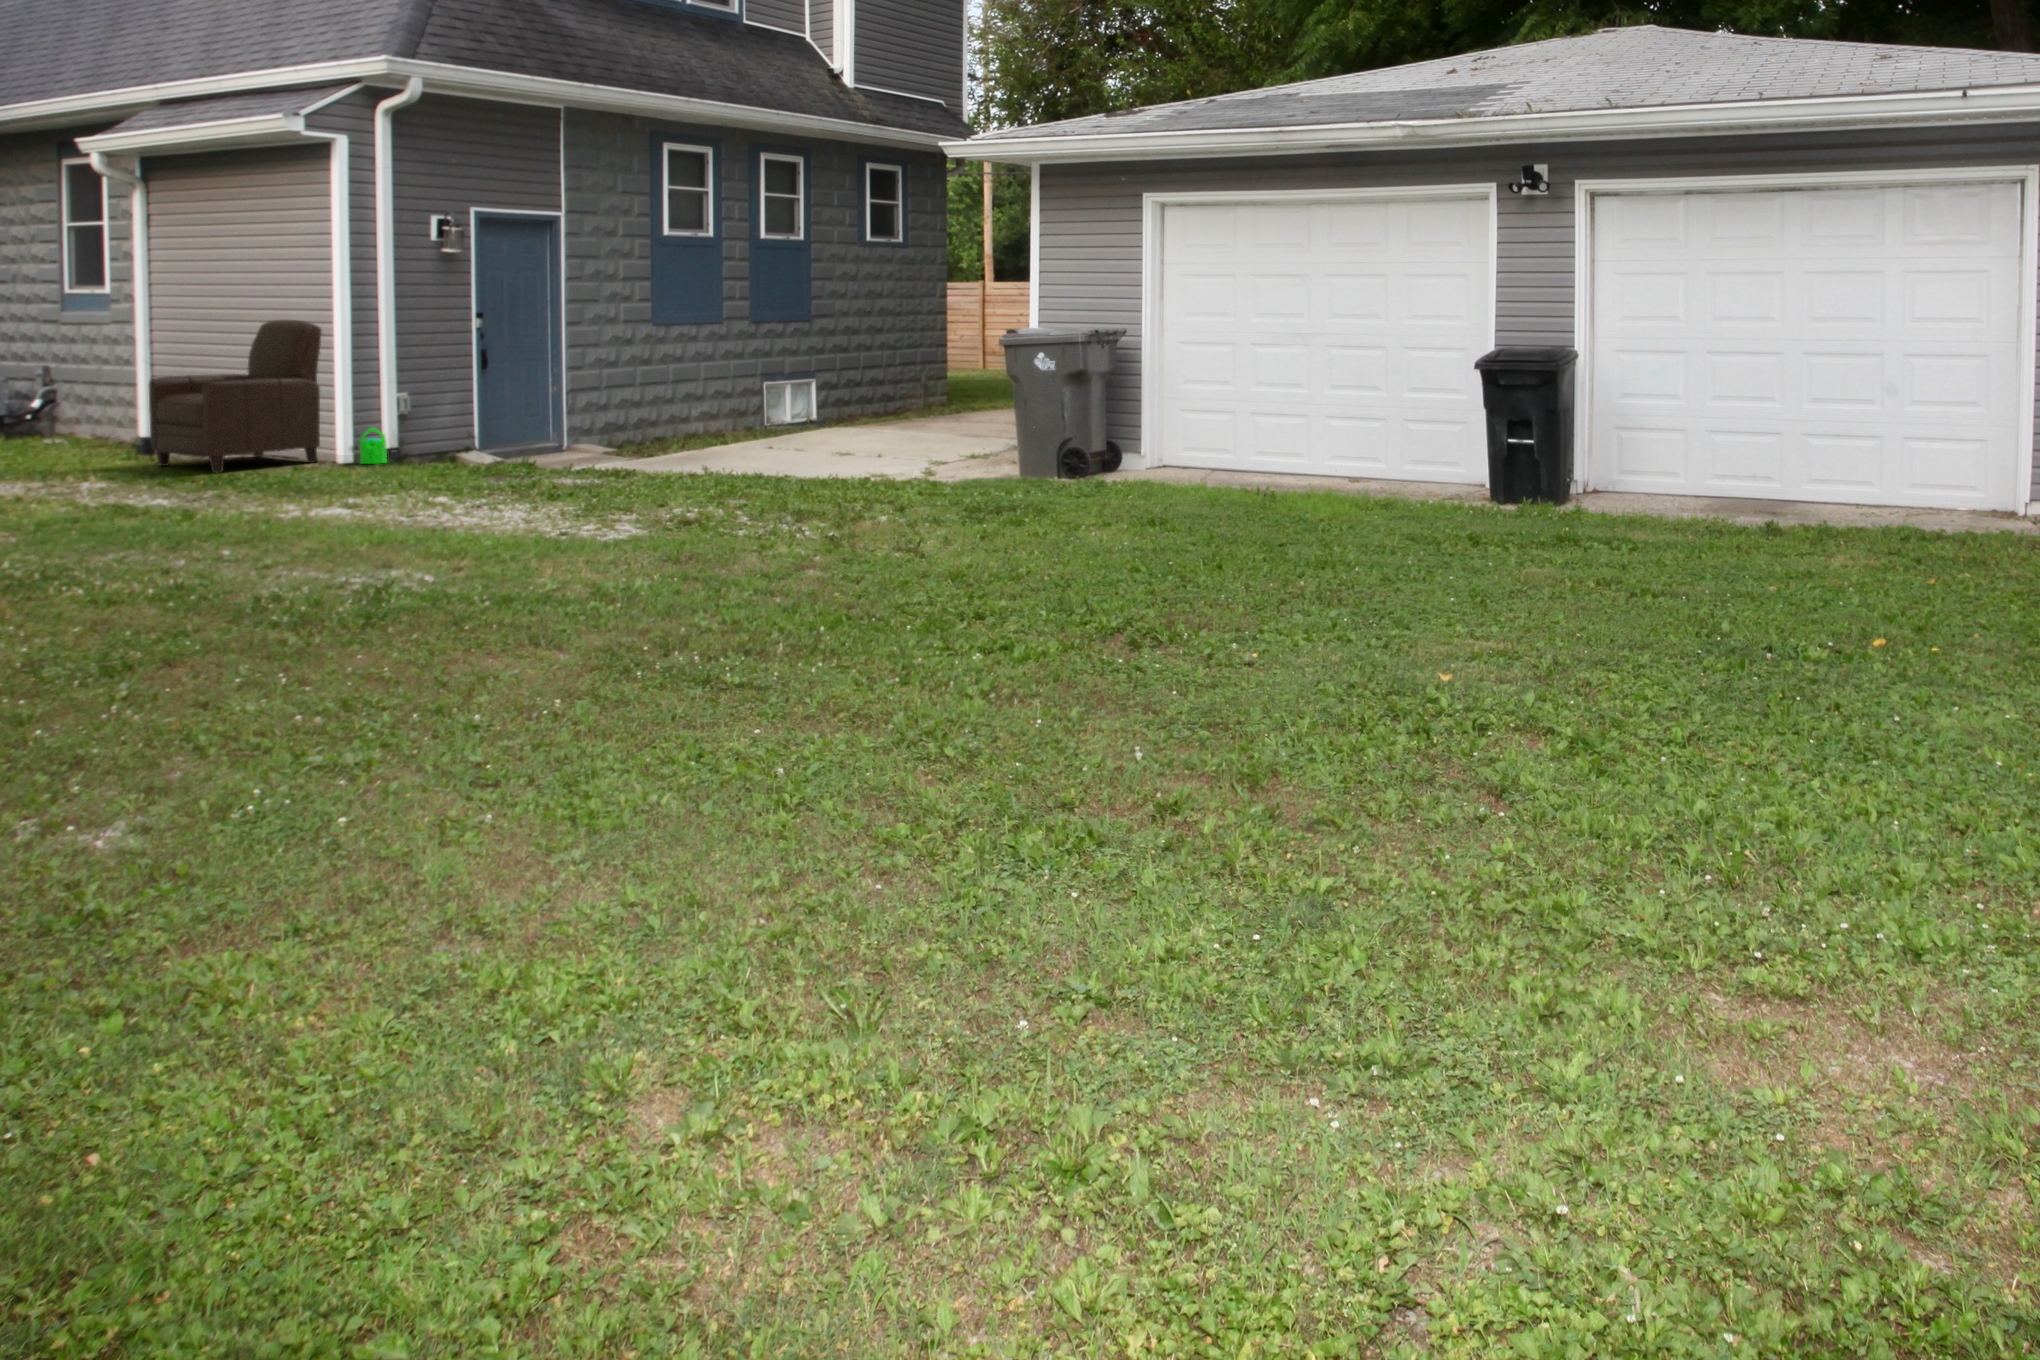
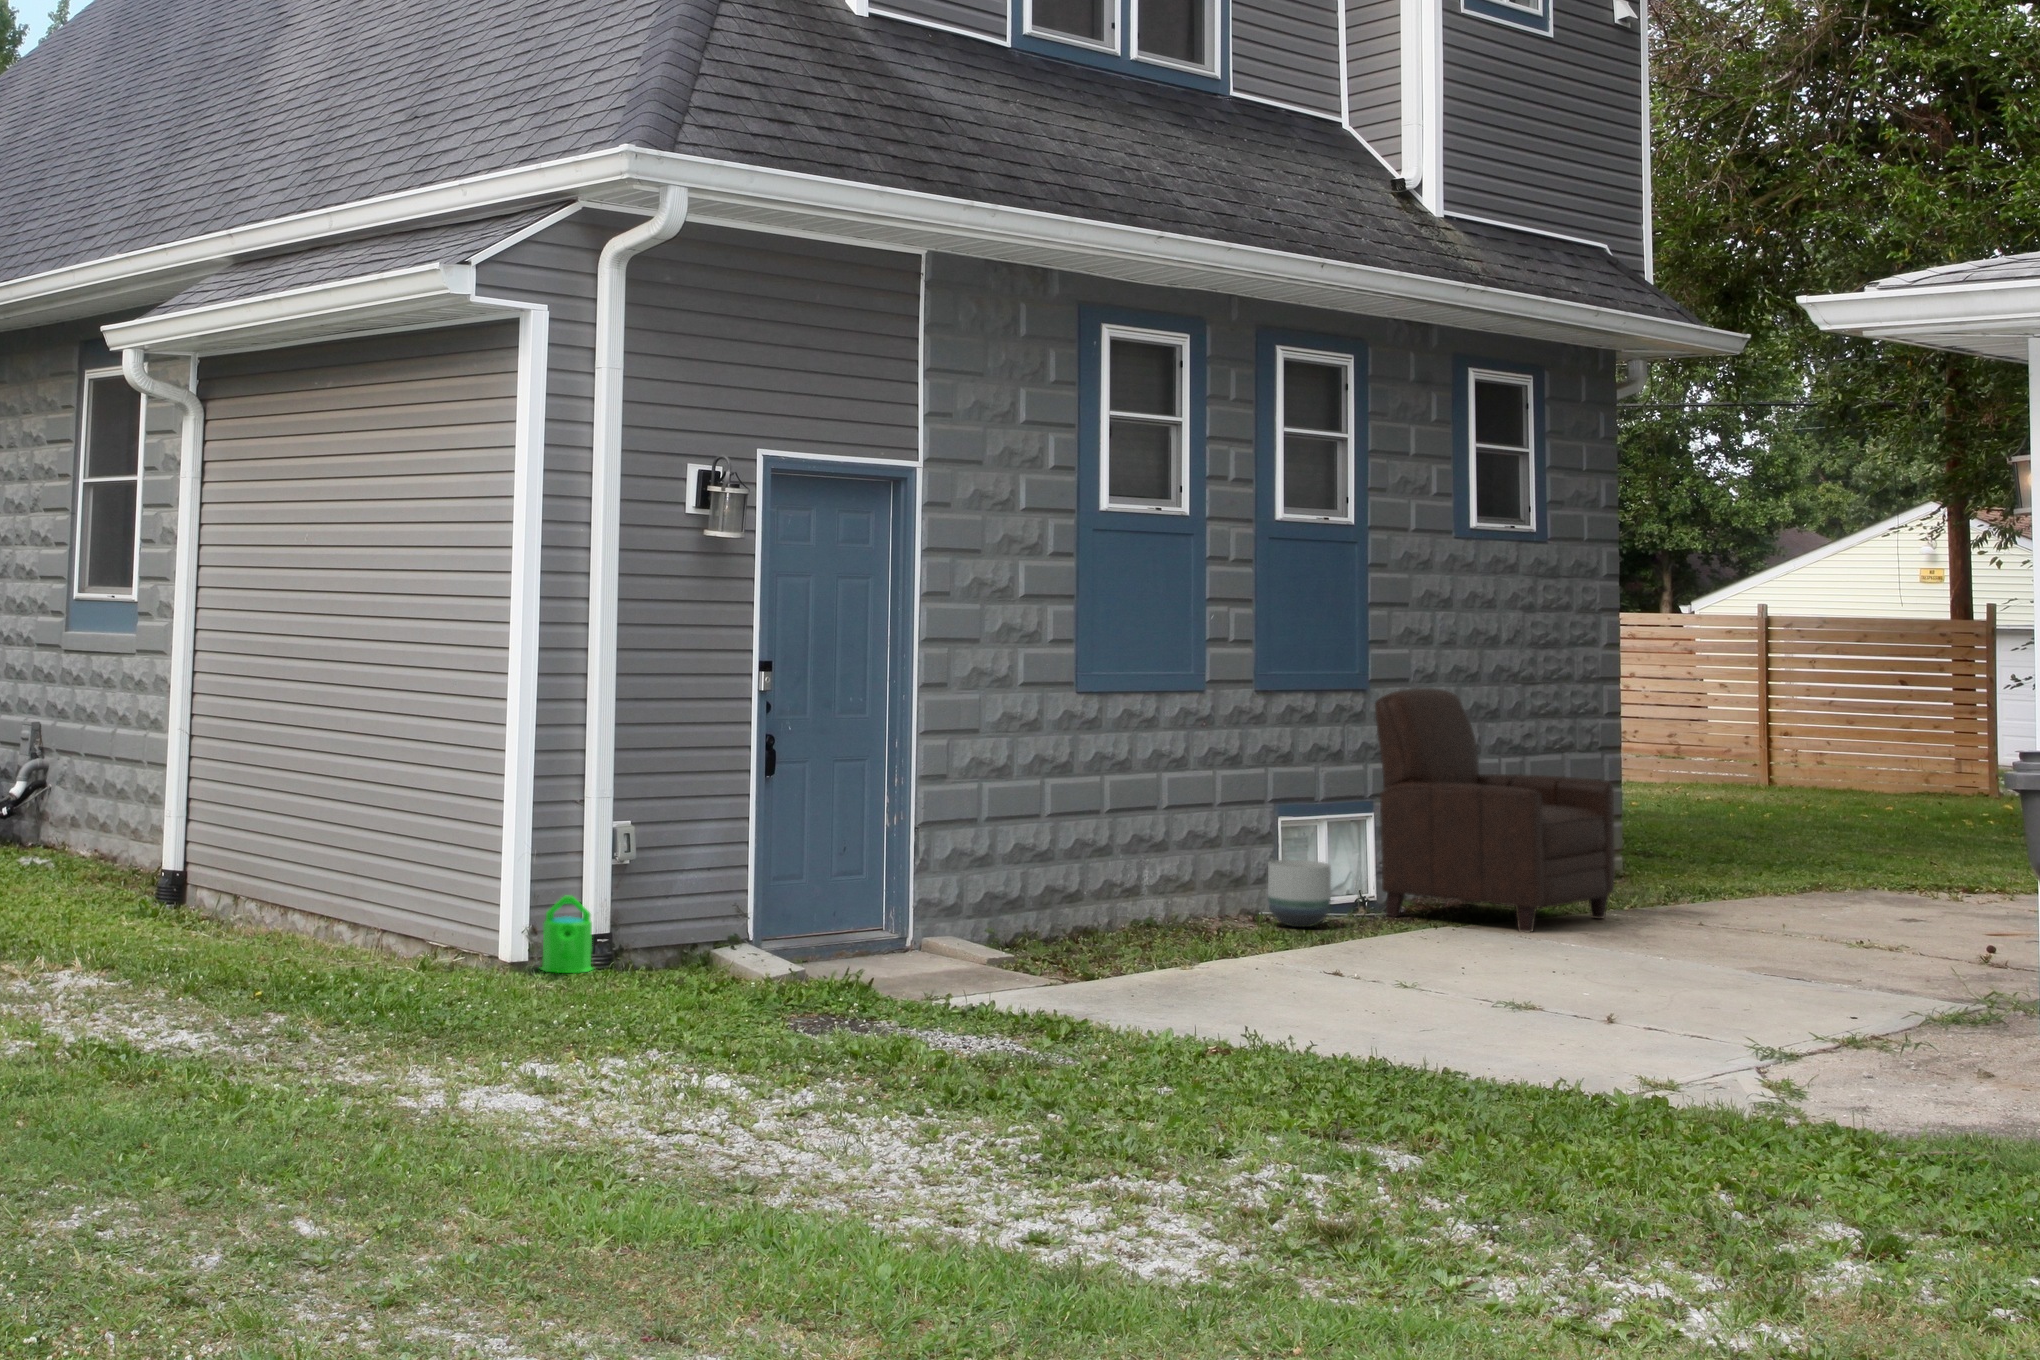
chair: present [149,320,321,473] -> present [1375,688,1615,933]
planter: none [759,401,789,431] -> present [1268,860,1331,927]

